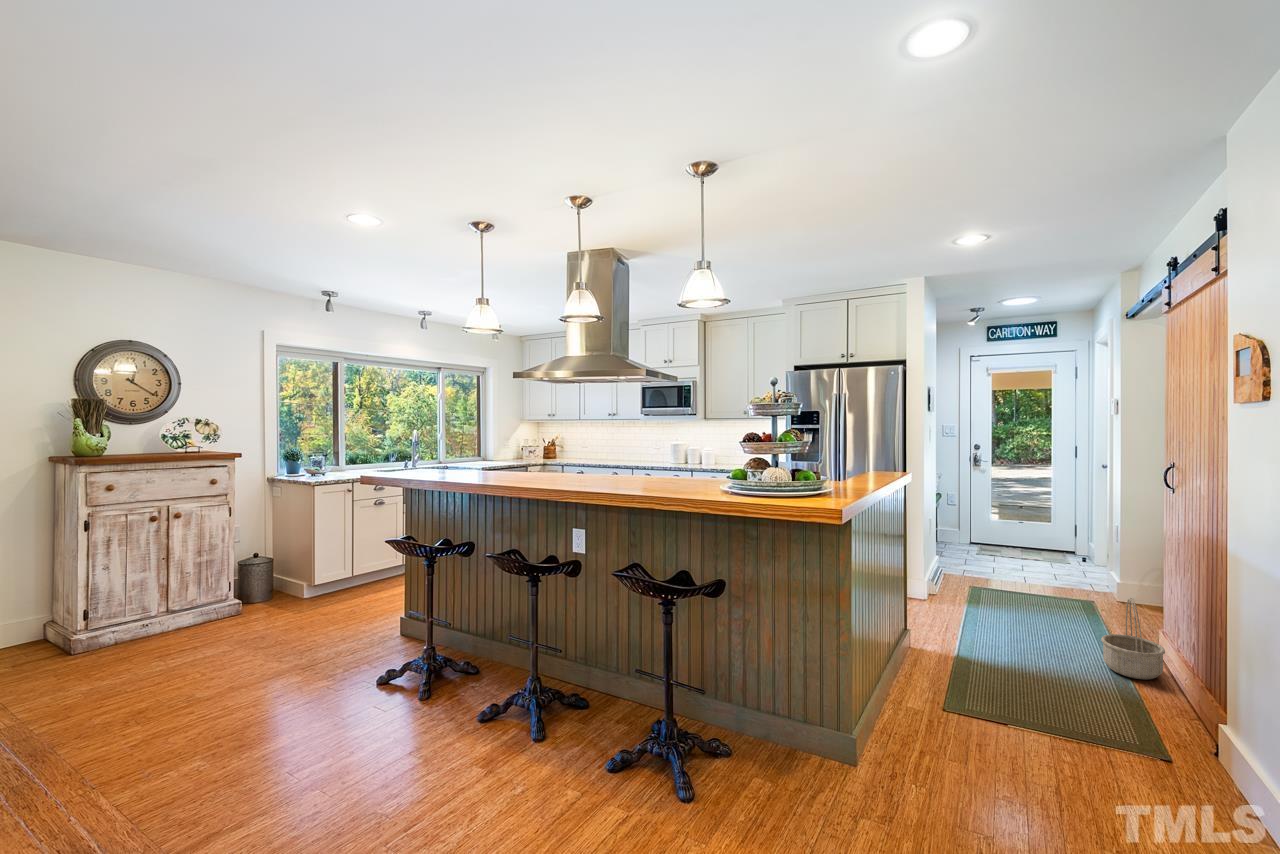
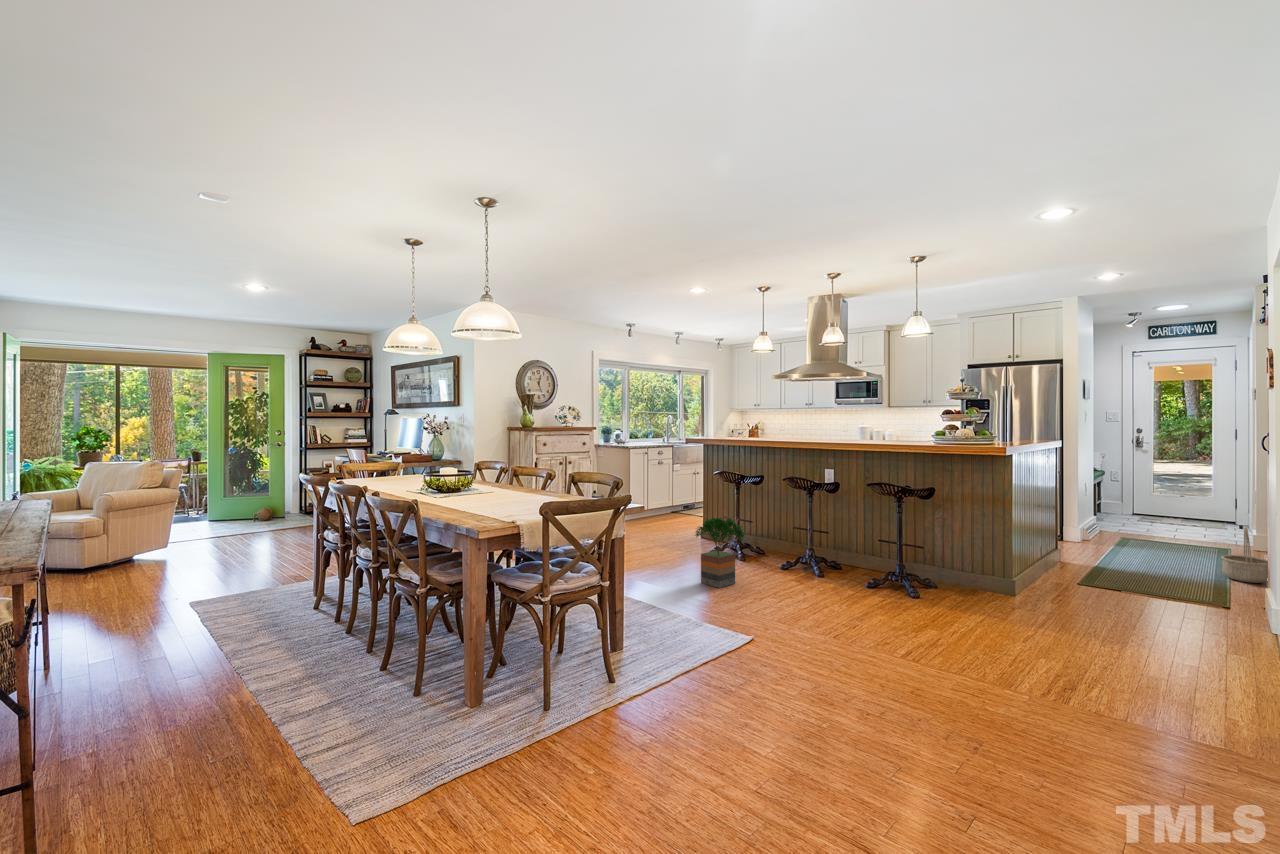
potted tree: none [263,649,376,812] -> present [695,517,745,588]

